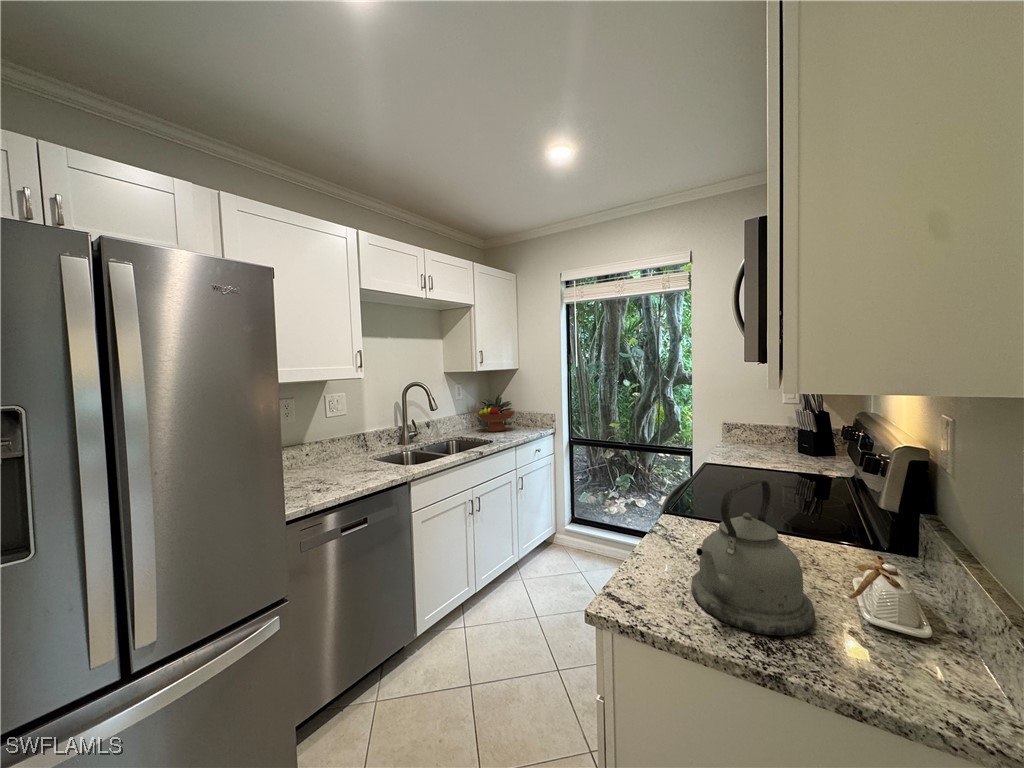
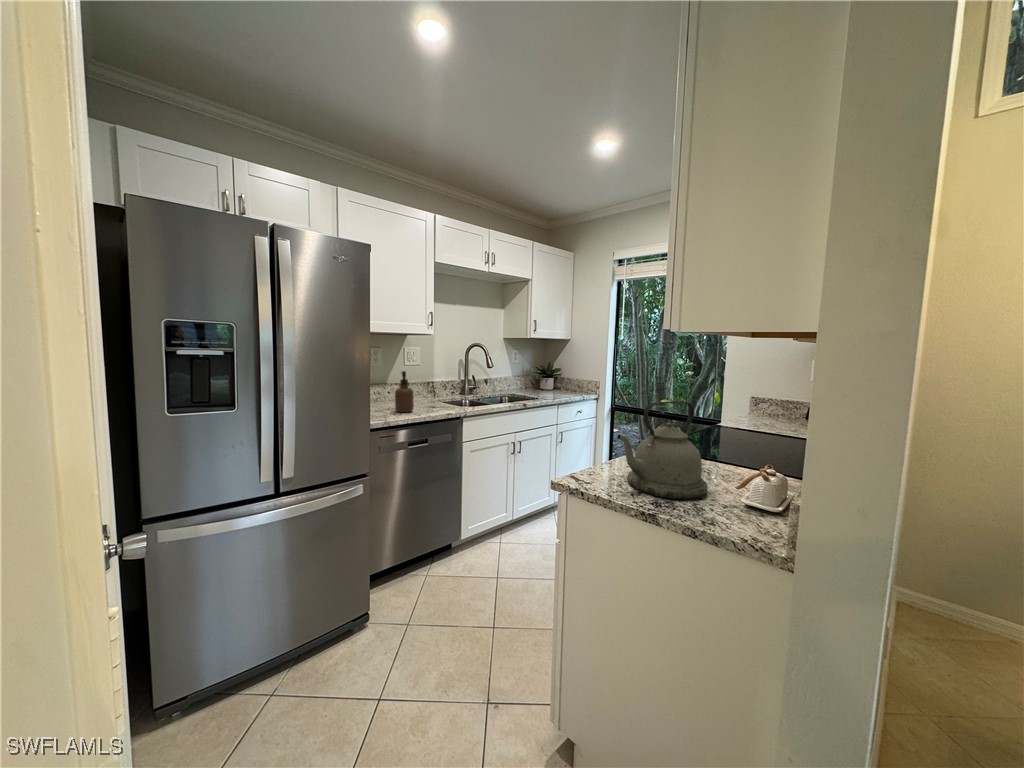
fruit bowl: present [477,406,515,432] -> none [529,371,563,393]
soap dispenser: none [318,431,344,486] -> present [395,371,414,413]

